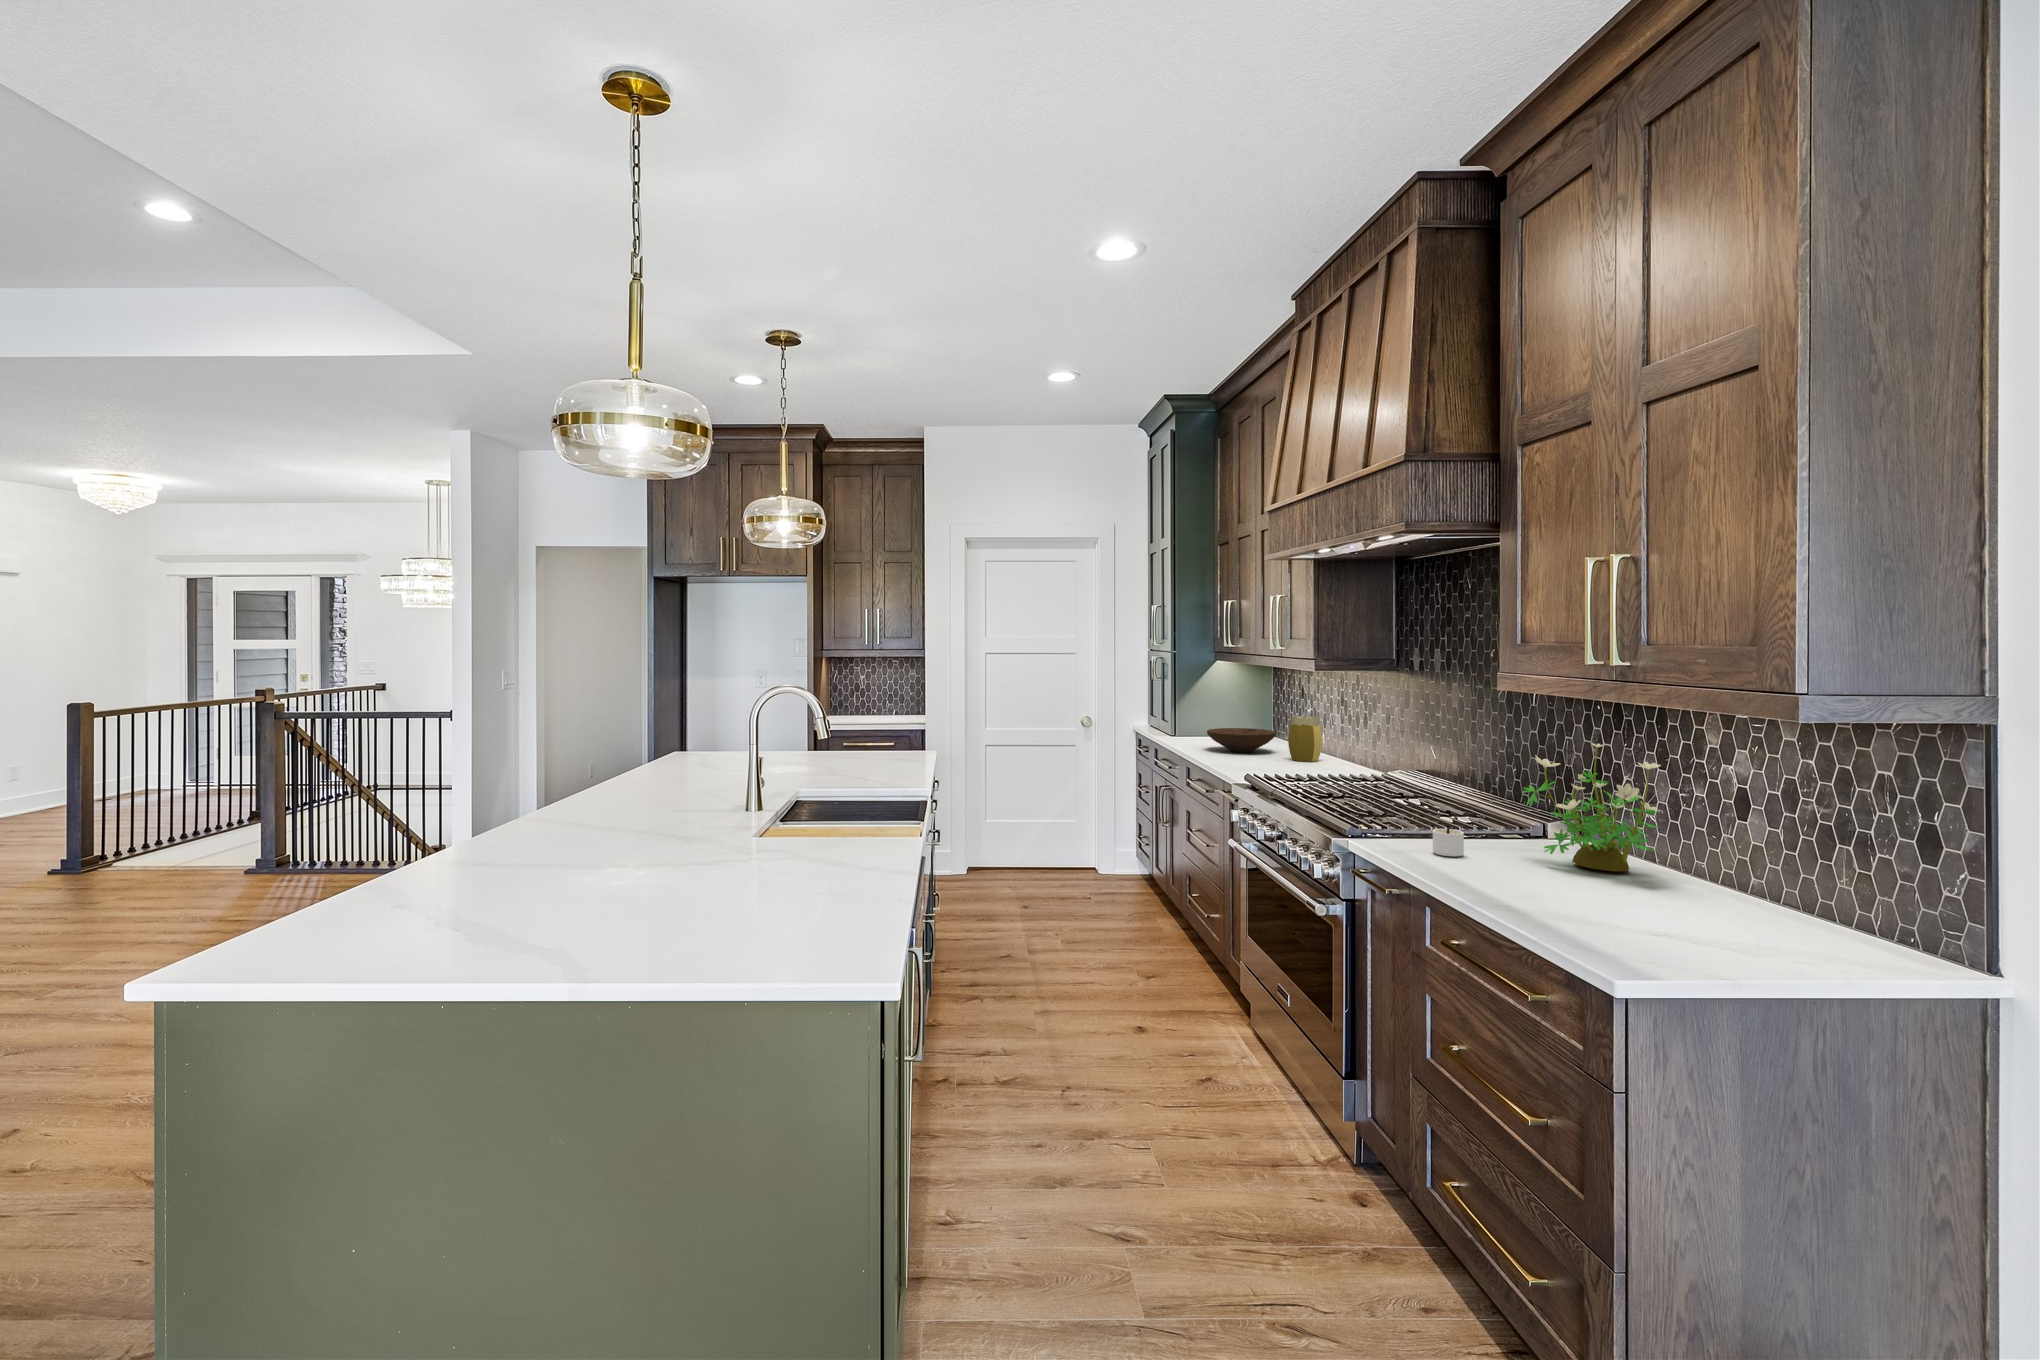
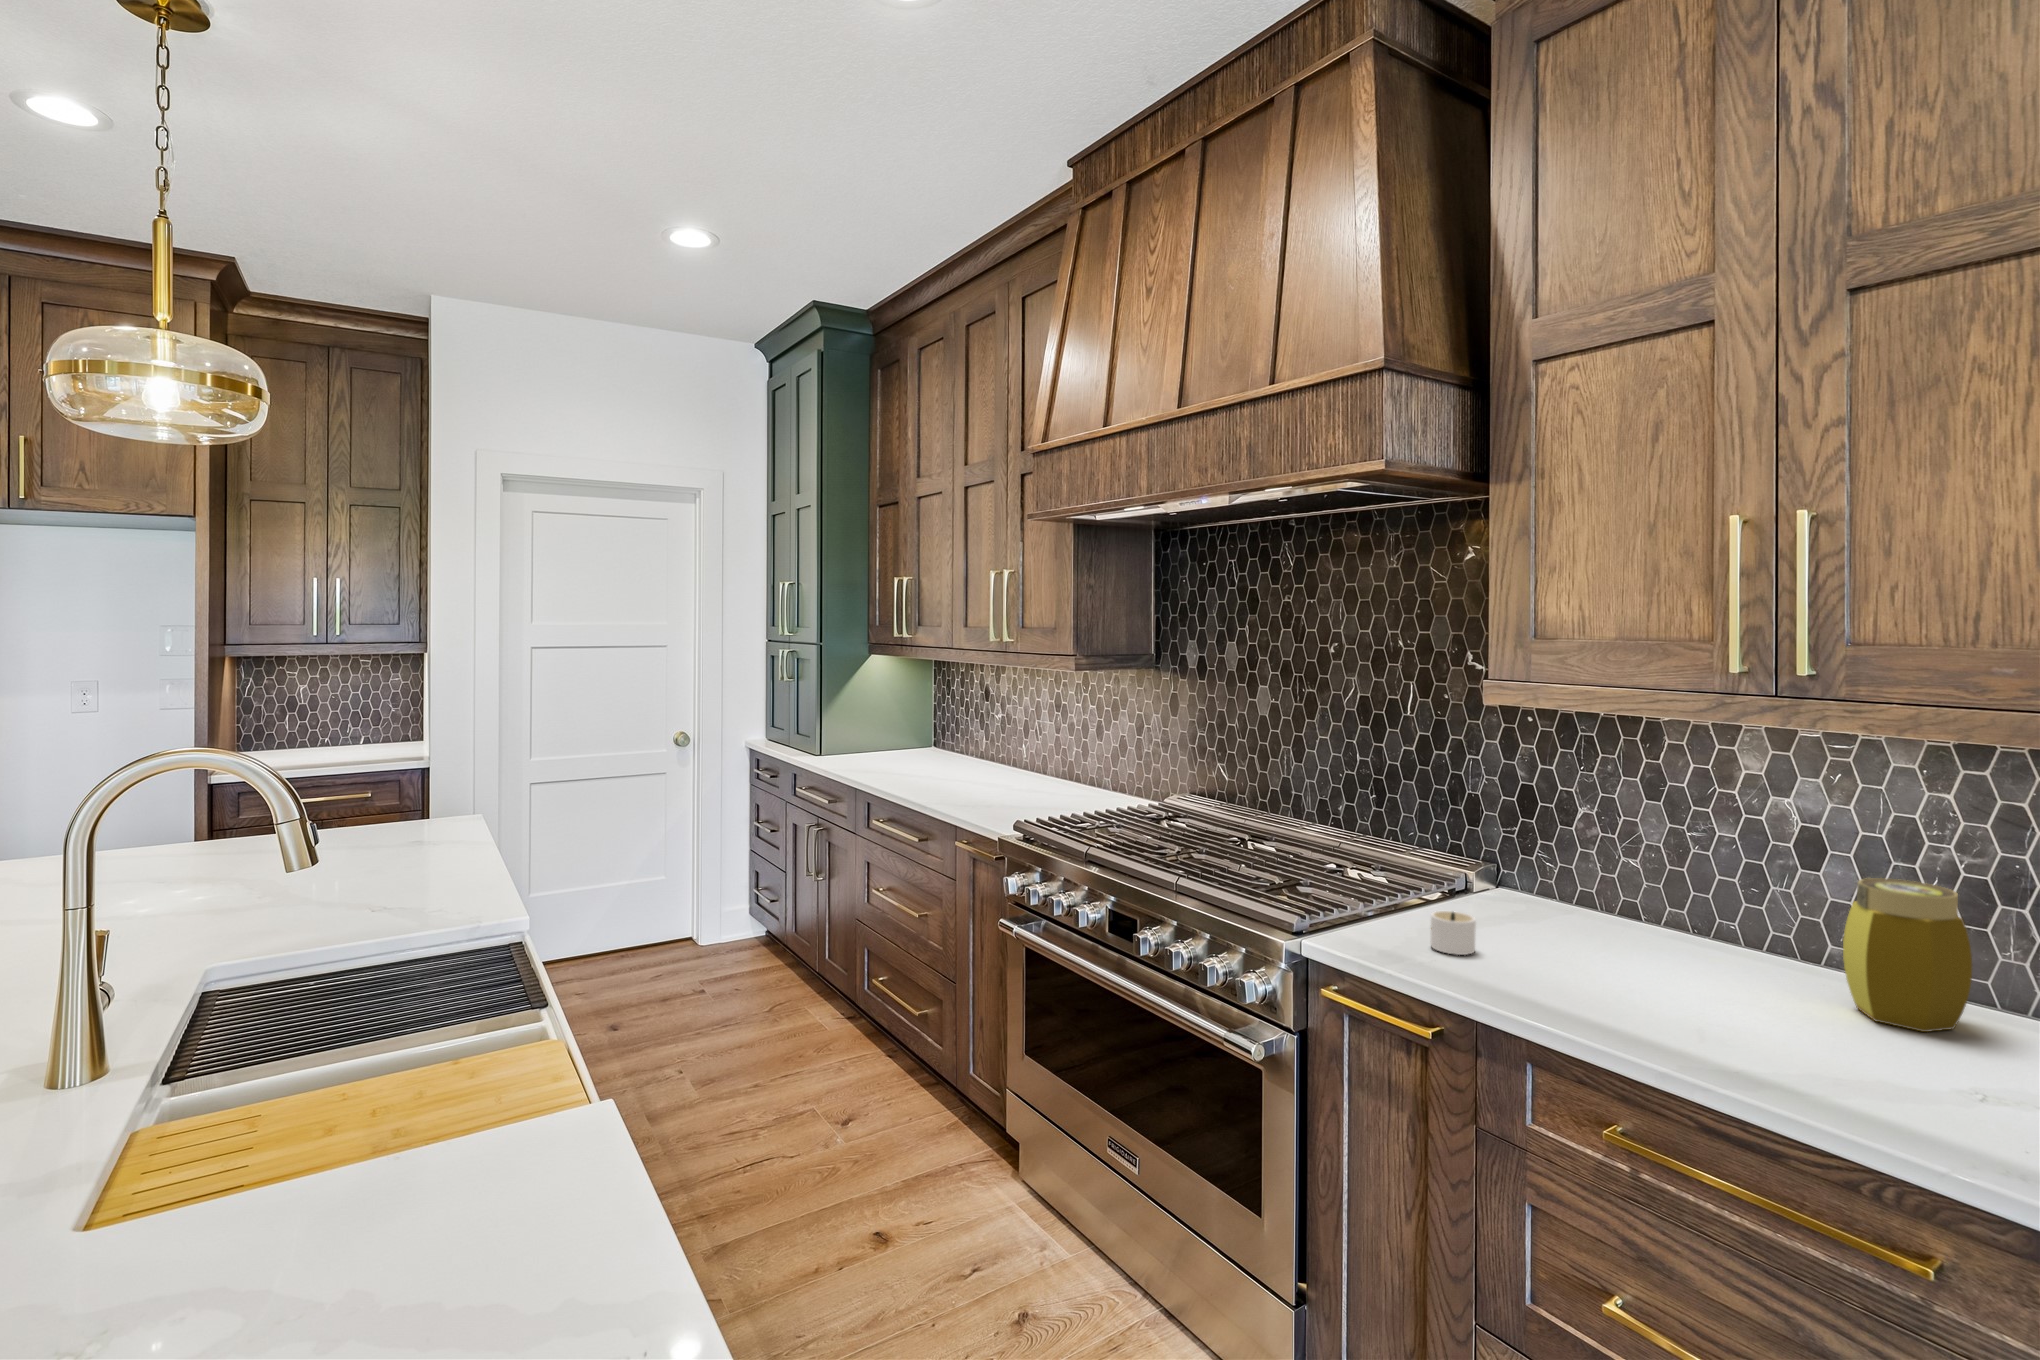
jar: present [1288,716,1322,762] -> present [1843,878,1972,1032]
wooden bowl: present [1207,728,1276,752] -> none [892,745,981,779]
potted plant: present [1522,743,1661,871] -> none [1522,777,1750,954]

